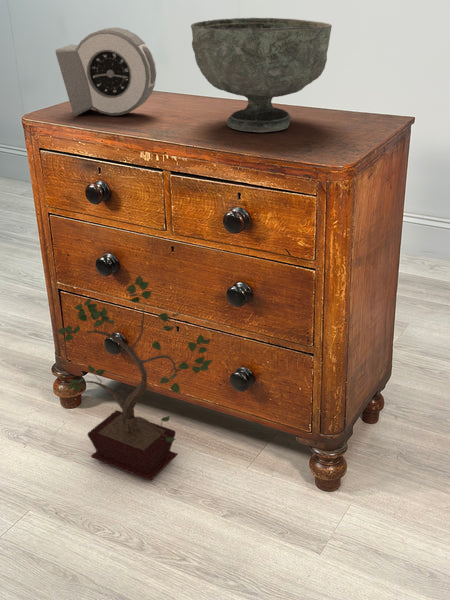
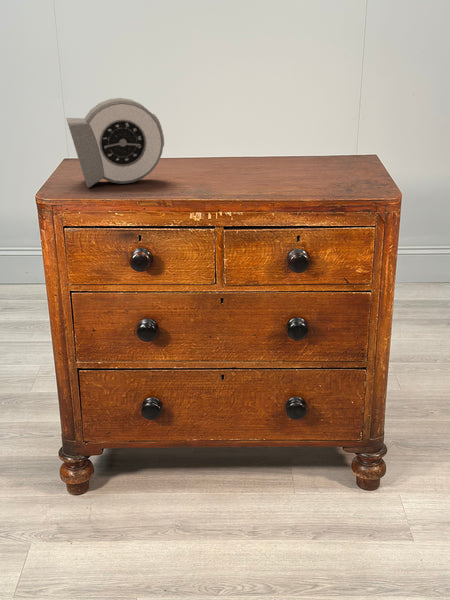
decorative bowl: present [191,18,332,132] -> none [207,82,330,182]
potted plant: present [58,275,212,480] -> none [110,330,315,532]

